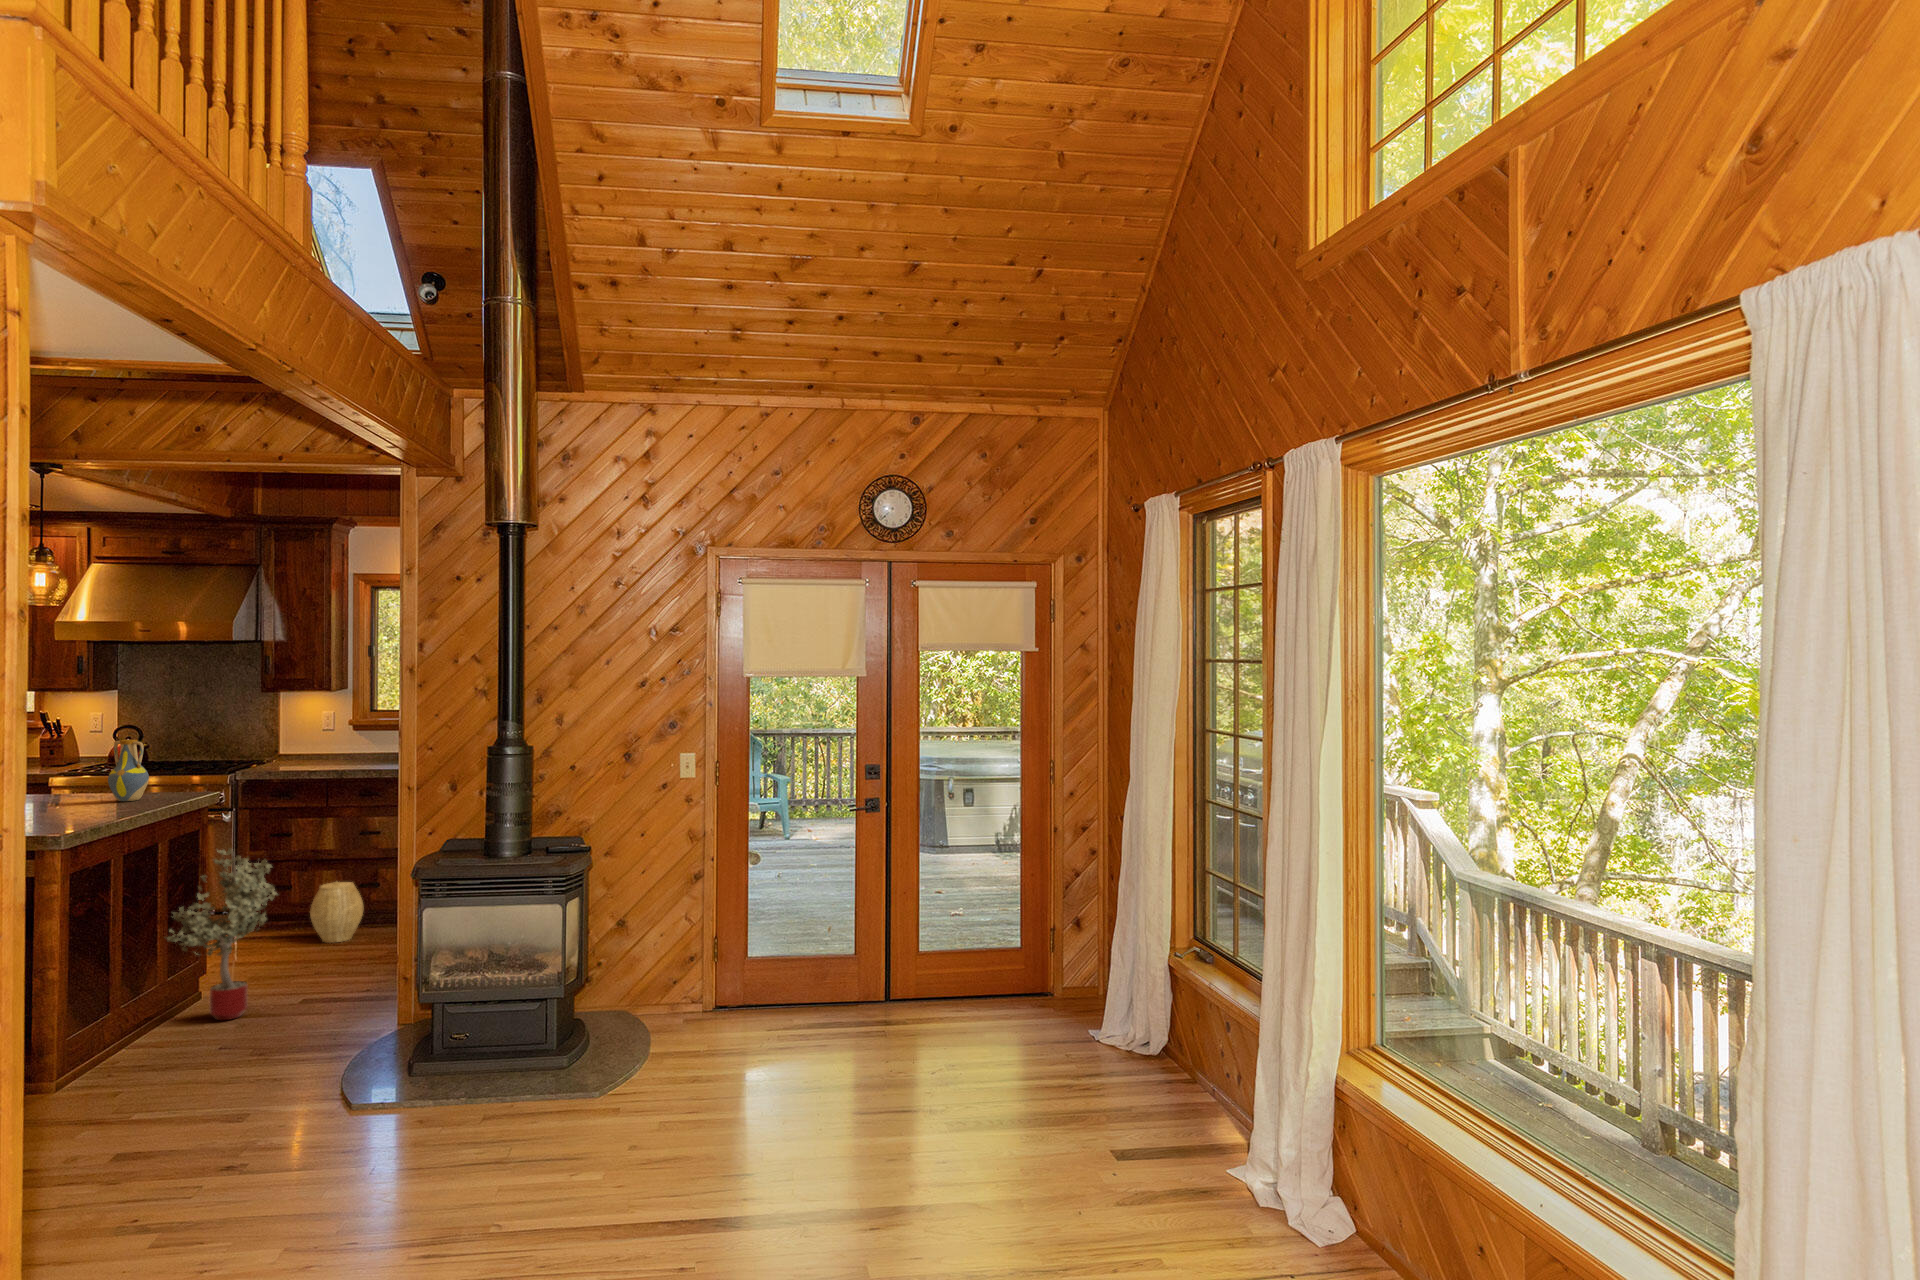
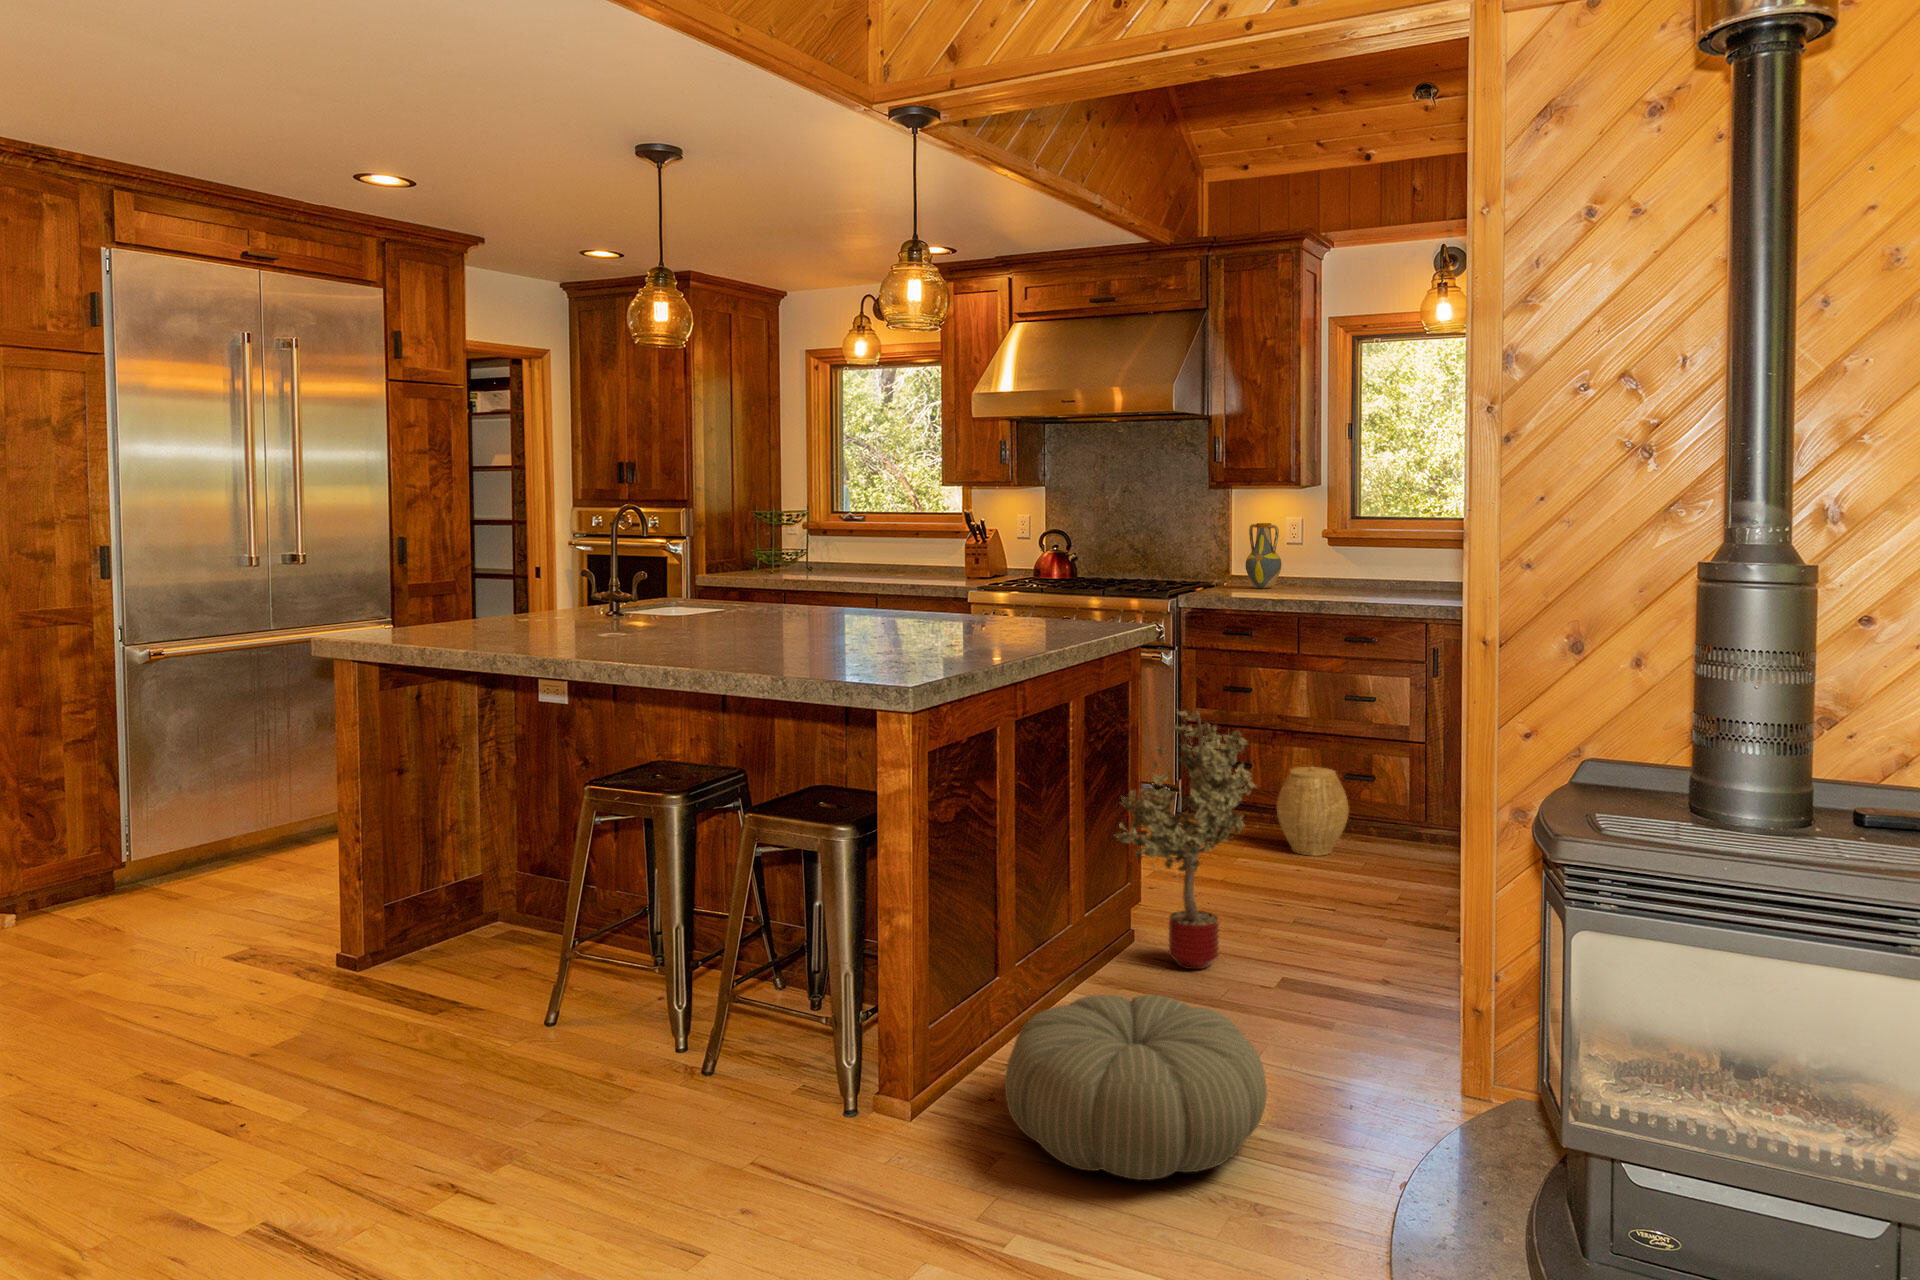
vase: present [108,739,149,801] -> present [1245,523,1282,588]
pouf: none [69,1023,259,1130] -> present [1005,995,1267,1180]

